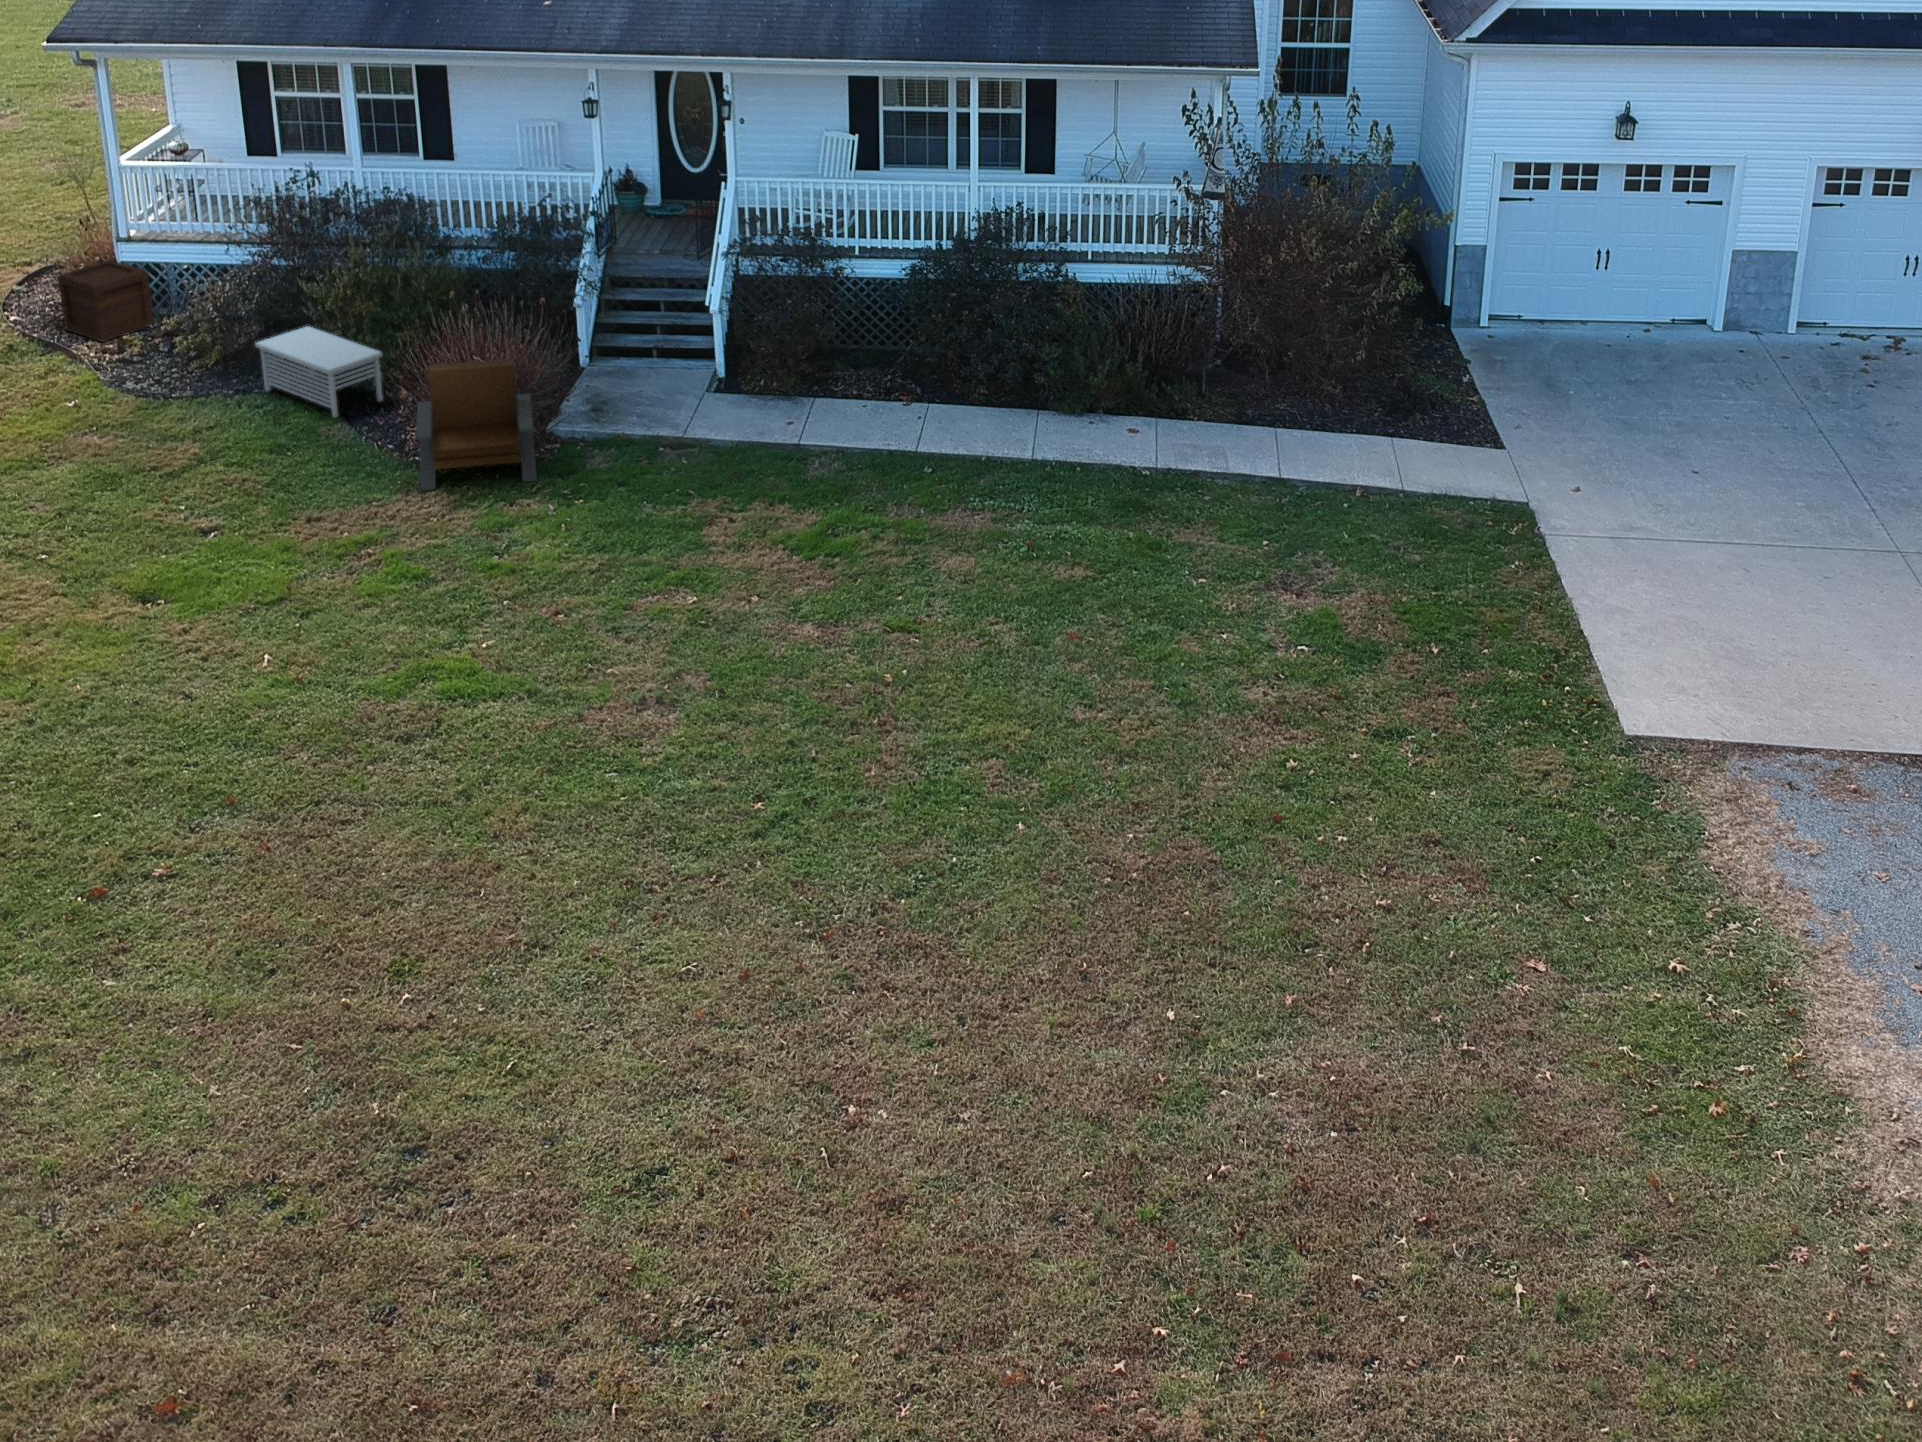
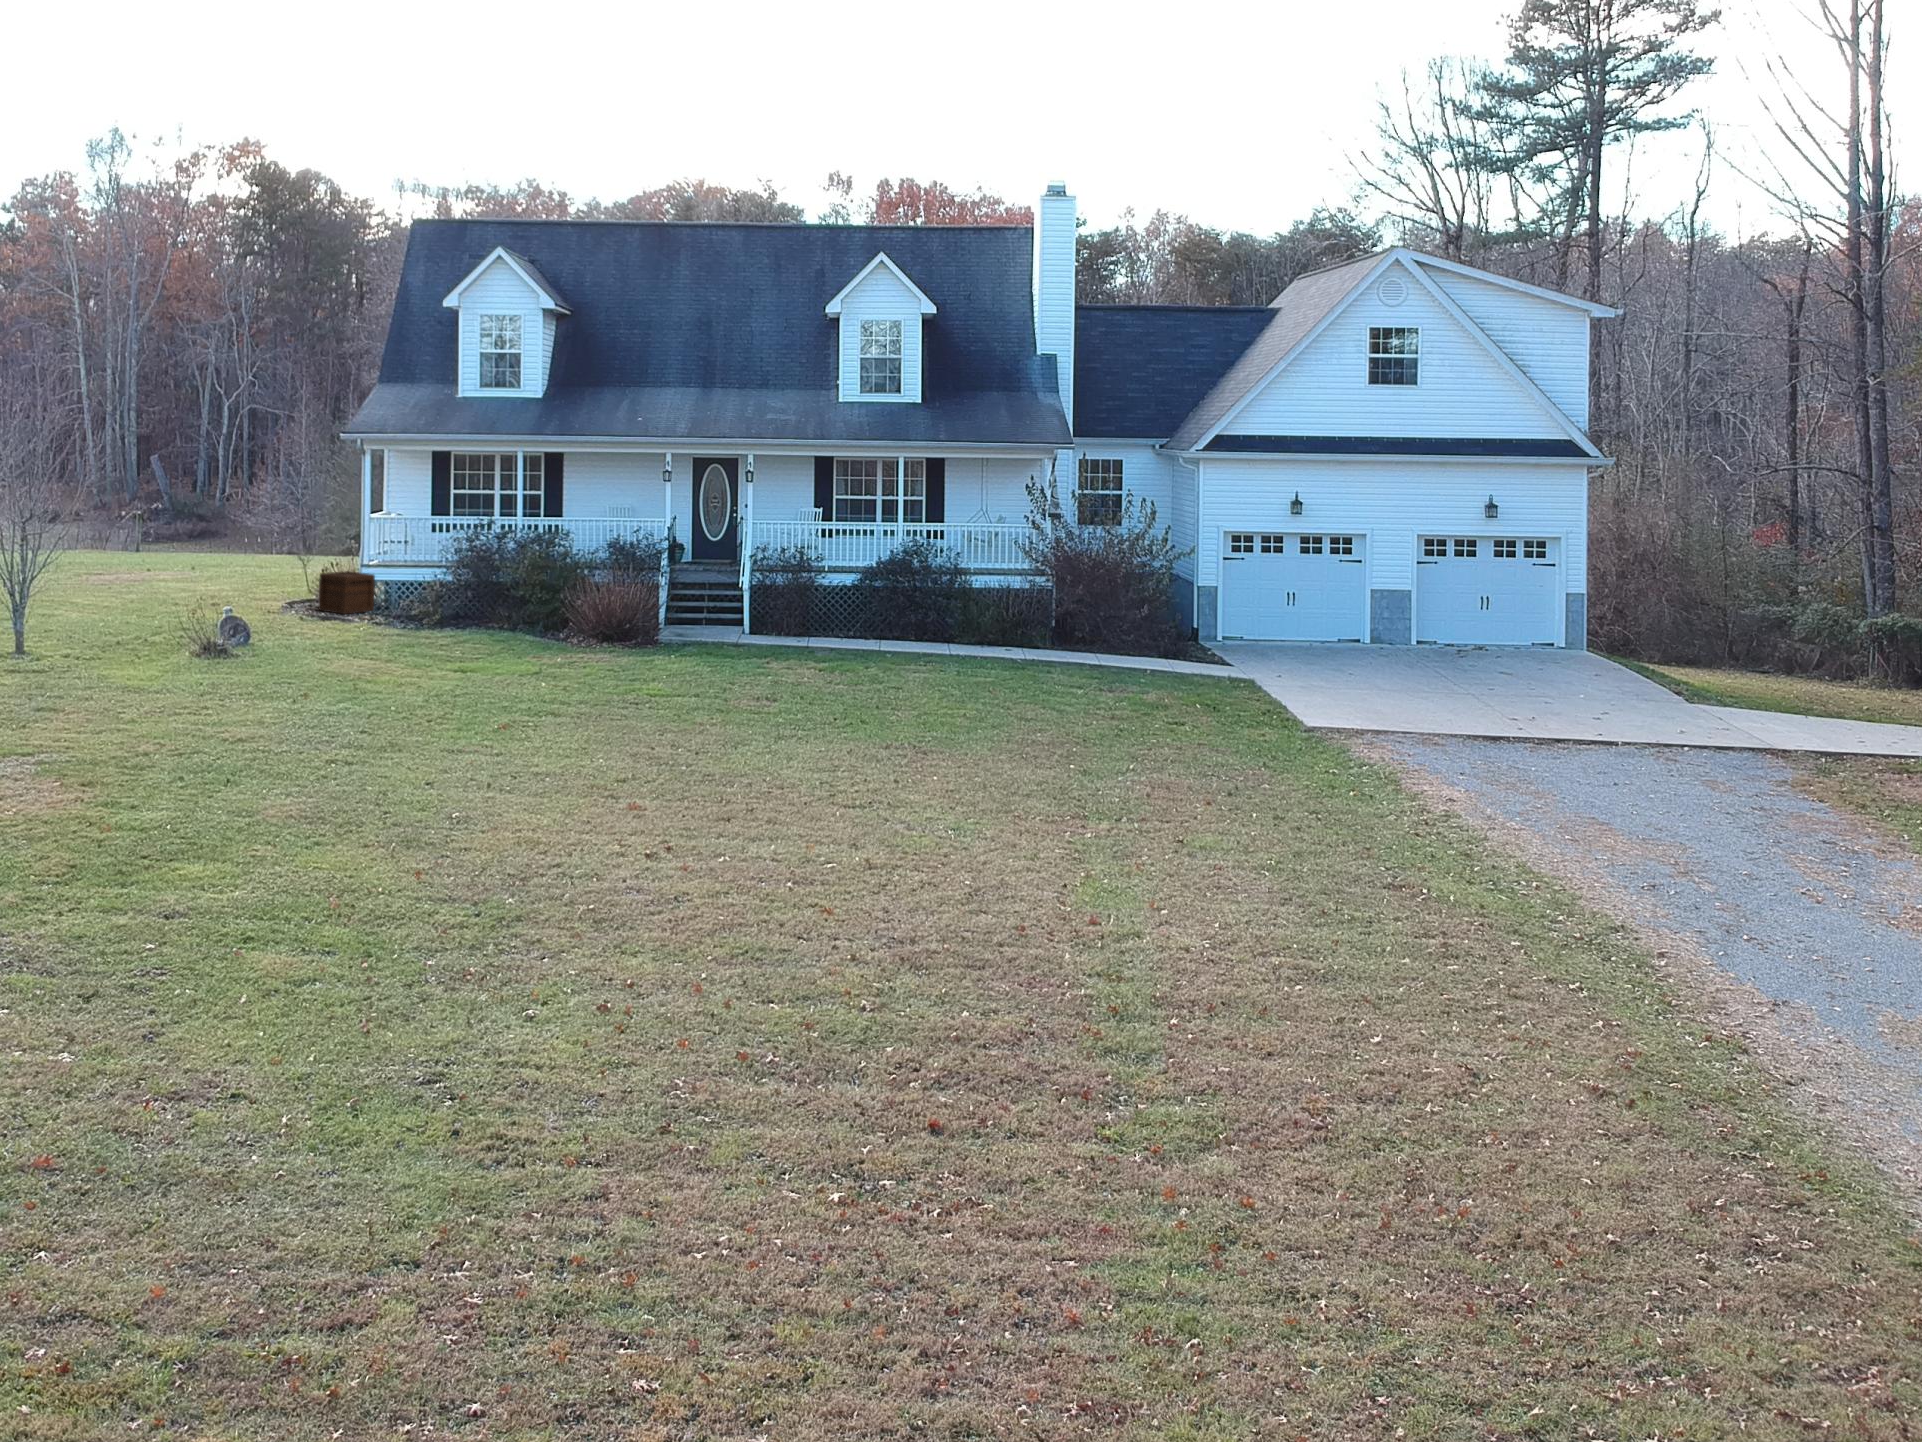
storage bench: present [255,326,383,417] -> none [454,595,534,637]
lounge chair: present [416,359,537,491] -> none [564,588,640,656]

